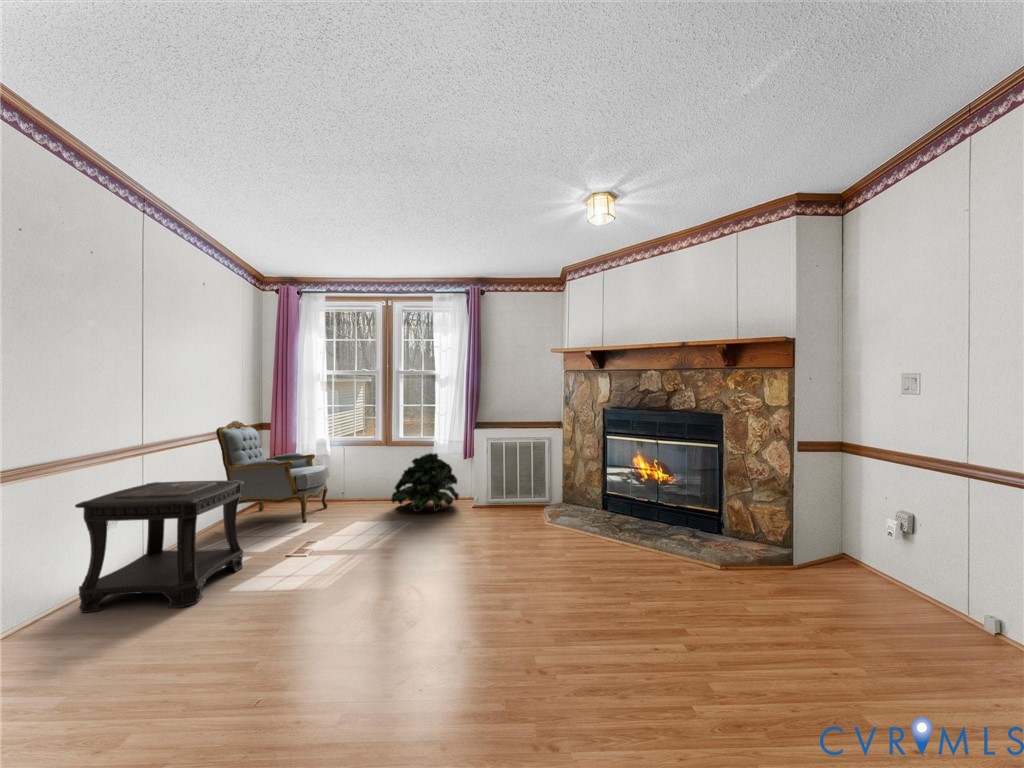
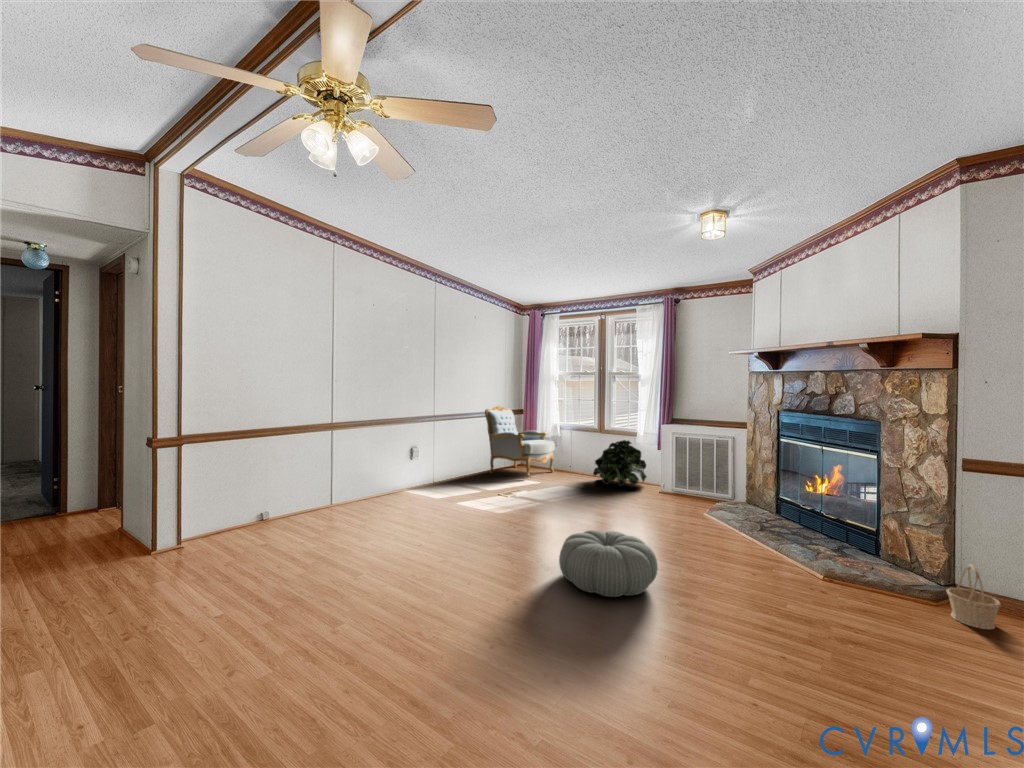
side table: present [75,480,243,613] -> none [404,436,479,501]
basket: none [801,527,838,578] -> present [947,565,1001,629]
pouf: none [524,581,660,688] -> present [559,530,658,597]

